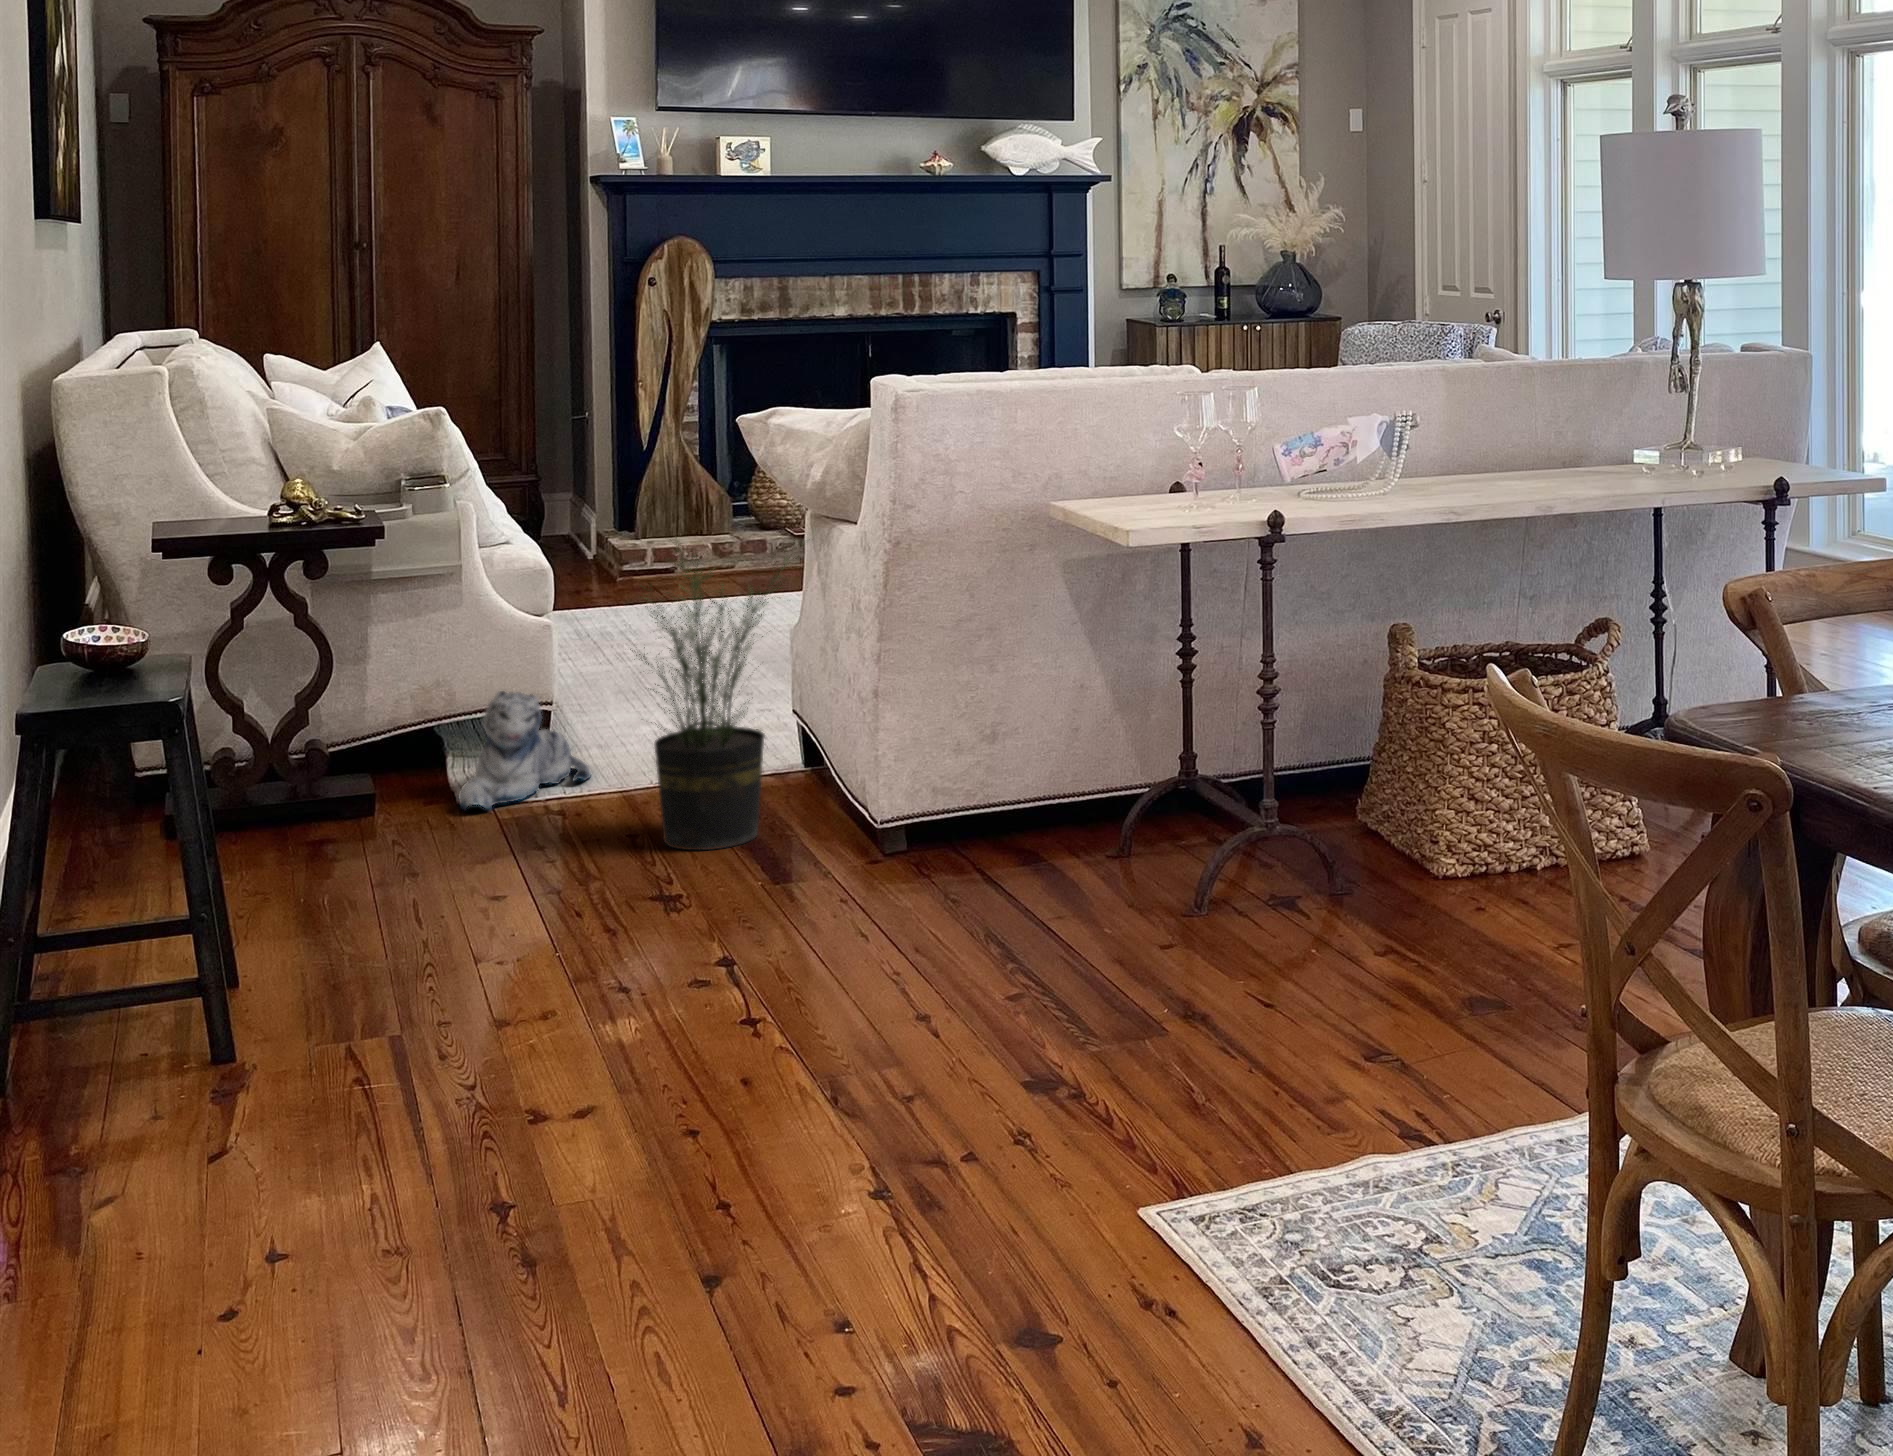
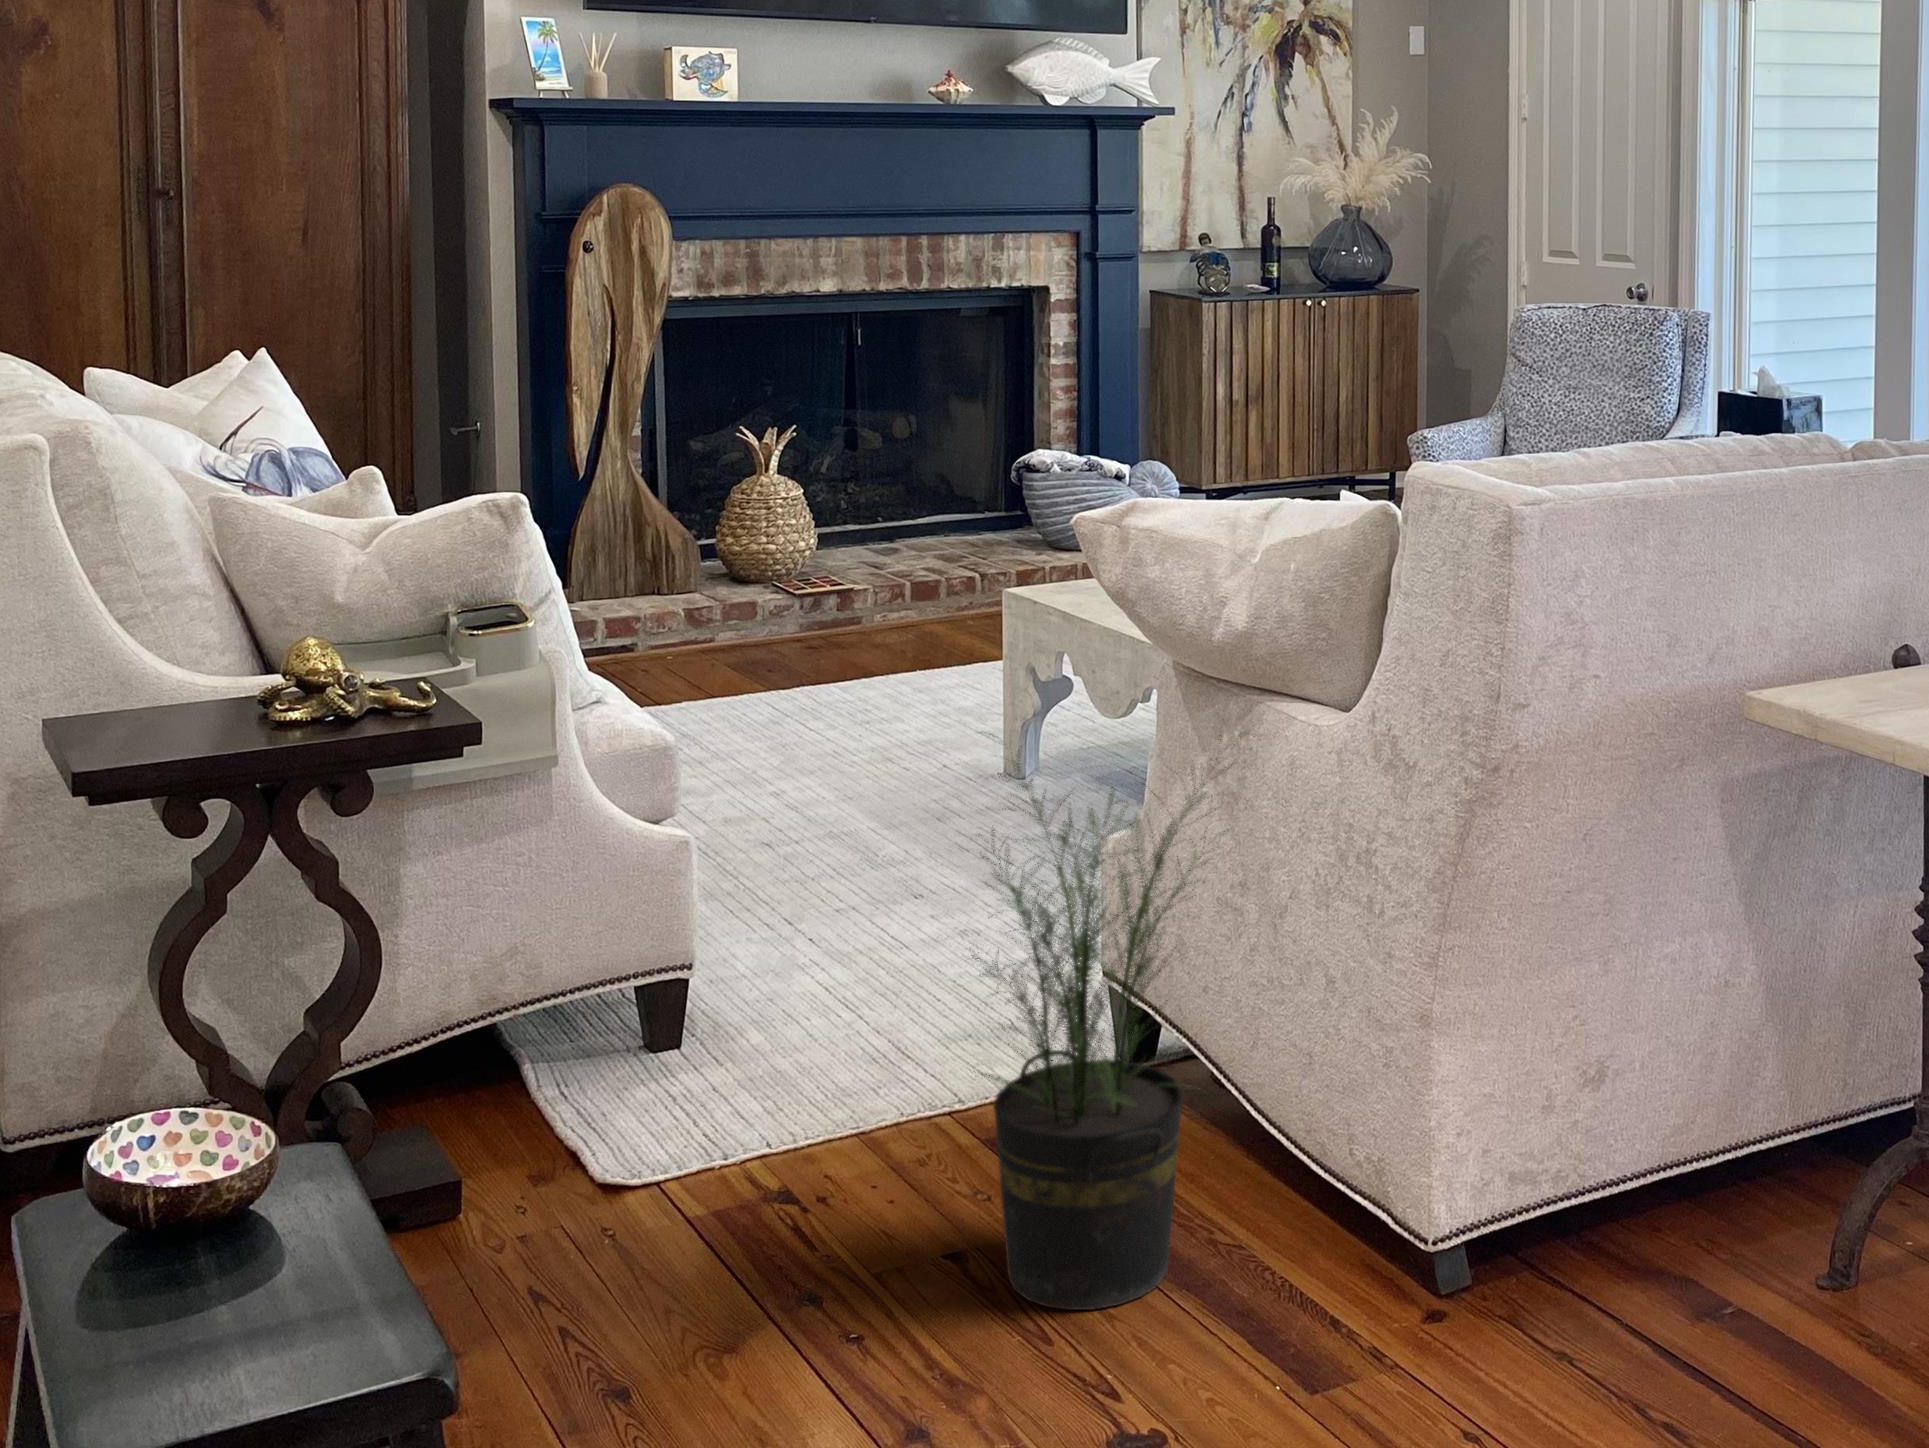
plush toy: present [458,691,591,810] -> none [572,979,773,1209]

